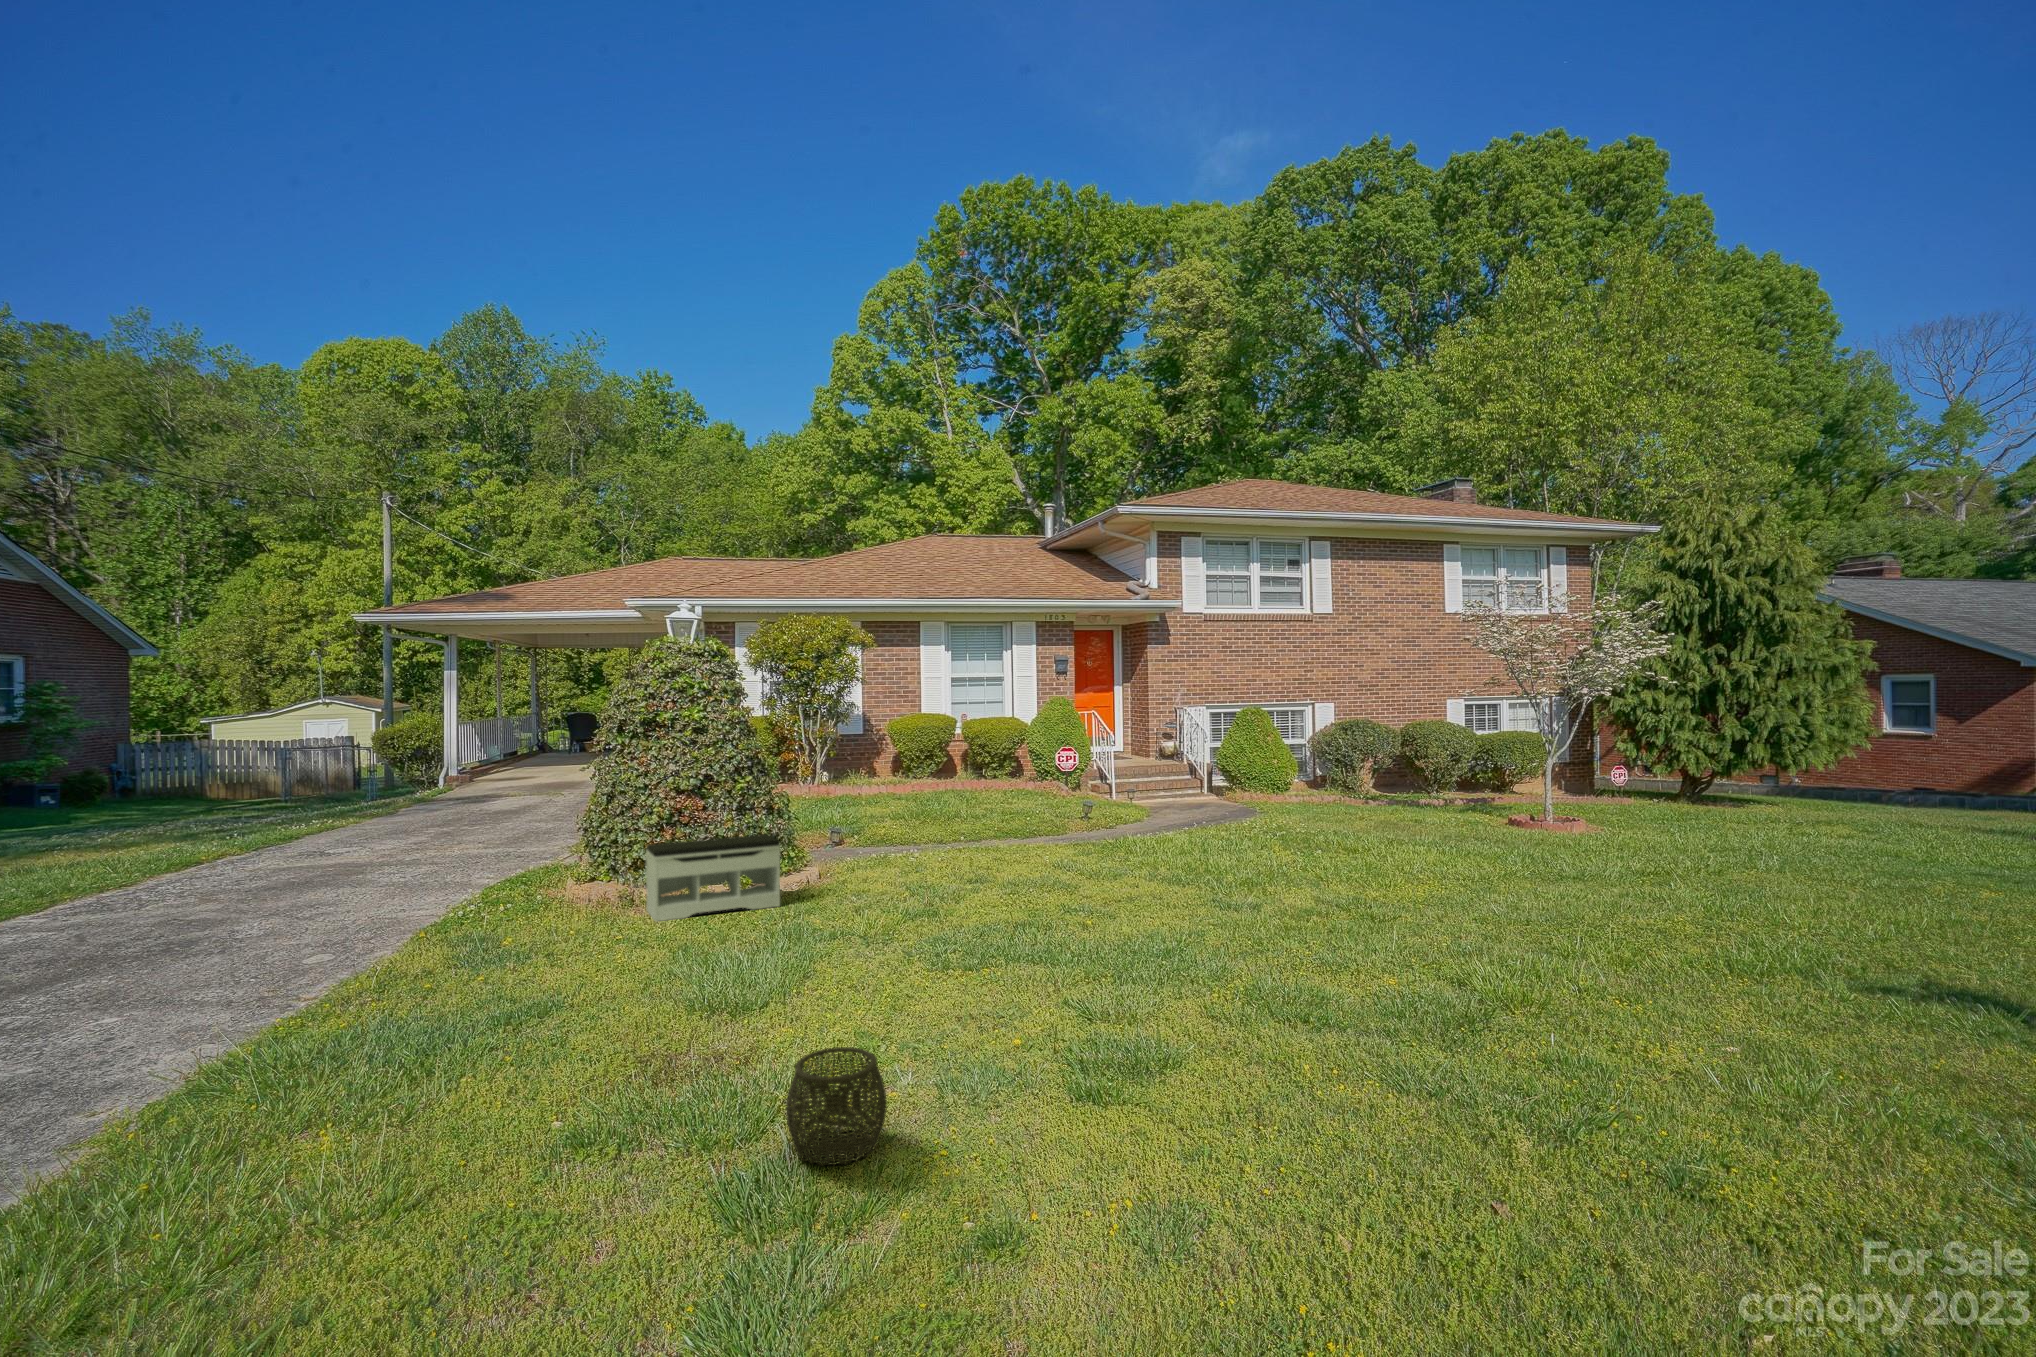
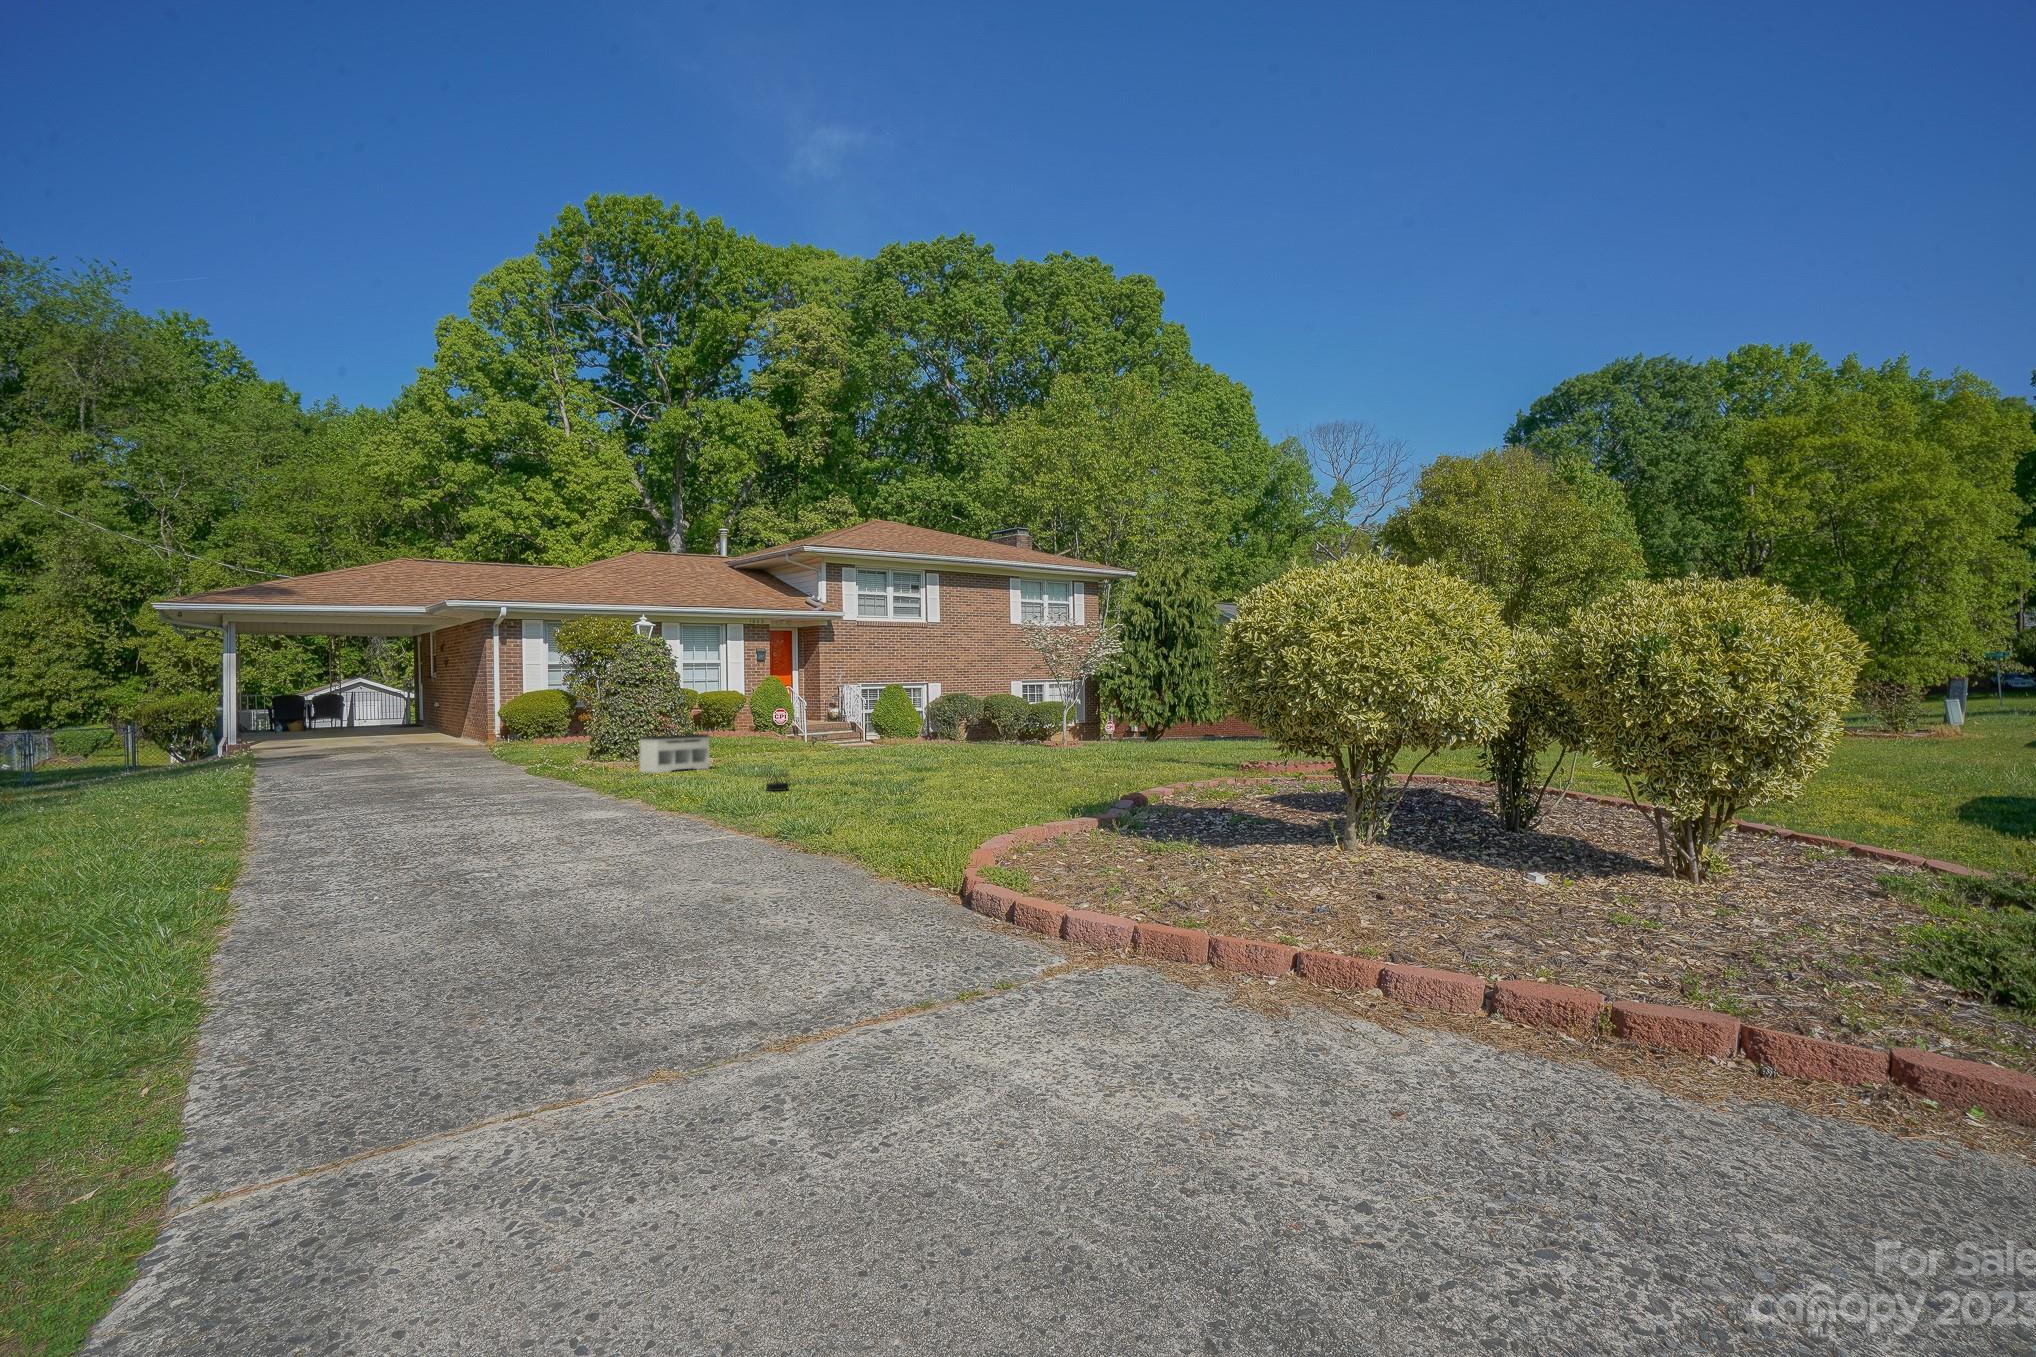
woven basket: present [786,1047,887,1165] -> none [849,756,879,782]
decorative plant: none [276,1161,431,1292] -> present [761,767,789,791]

